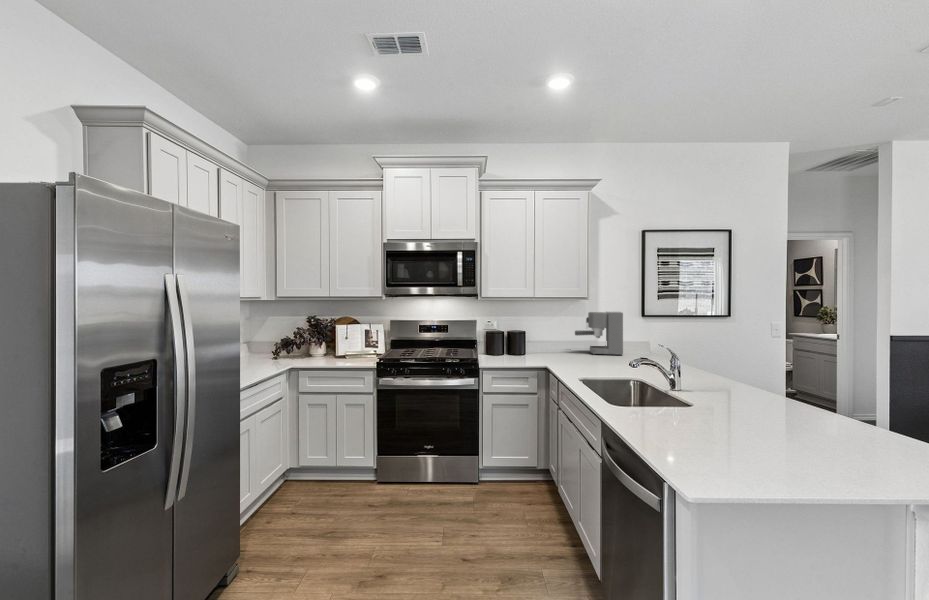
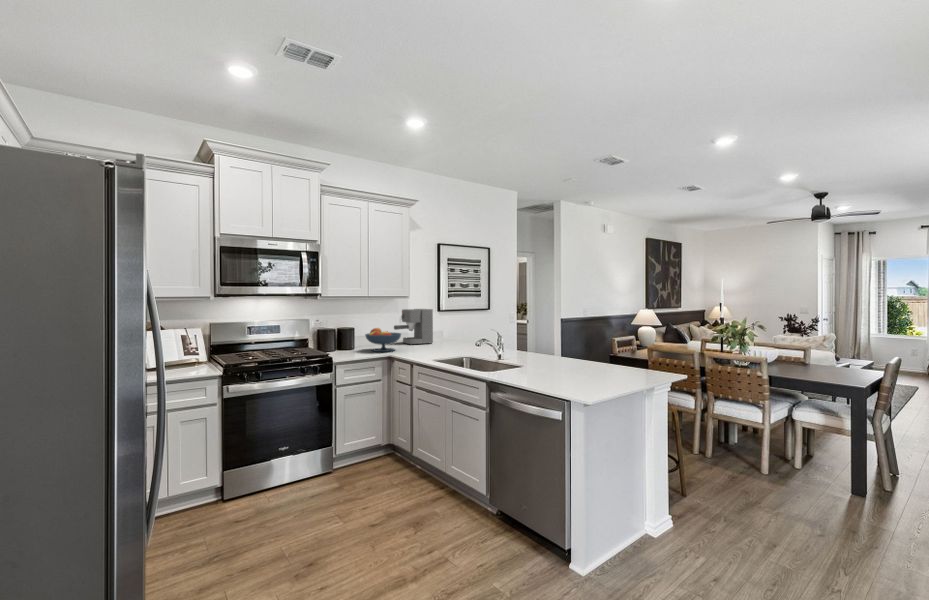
fruit bowl: none [527,332,569,361] -> present [365,328,401,352]

